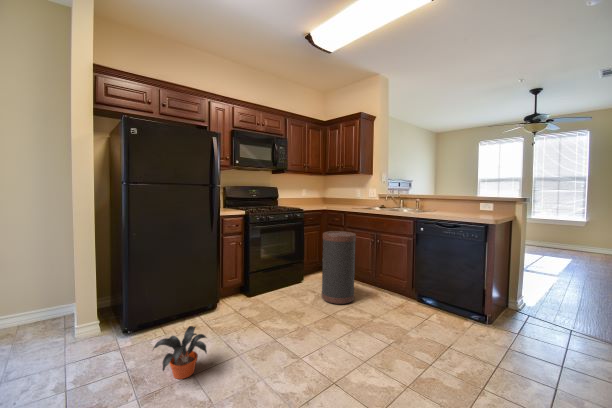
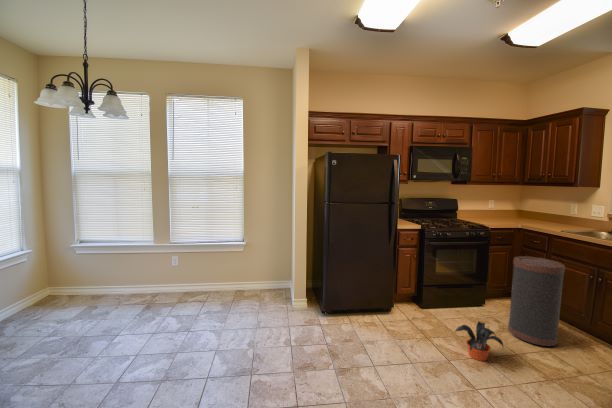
potted plant: present [153,326,207,379] -> present [455,322,503,361]

